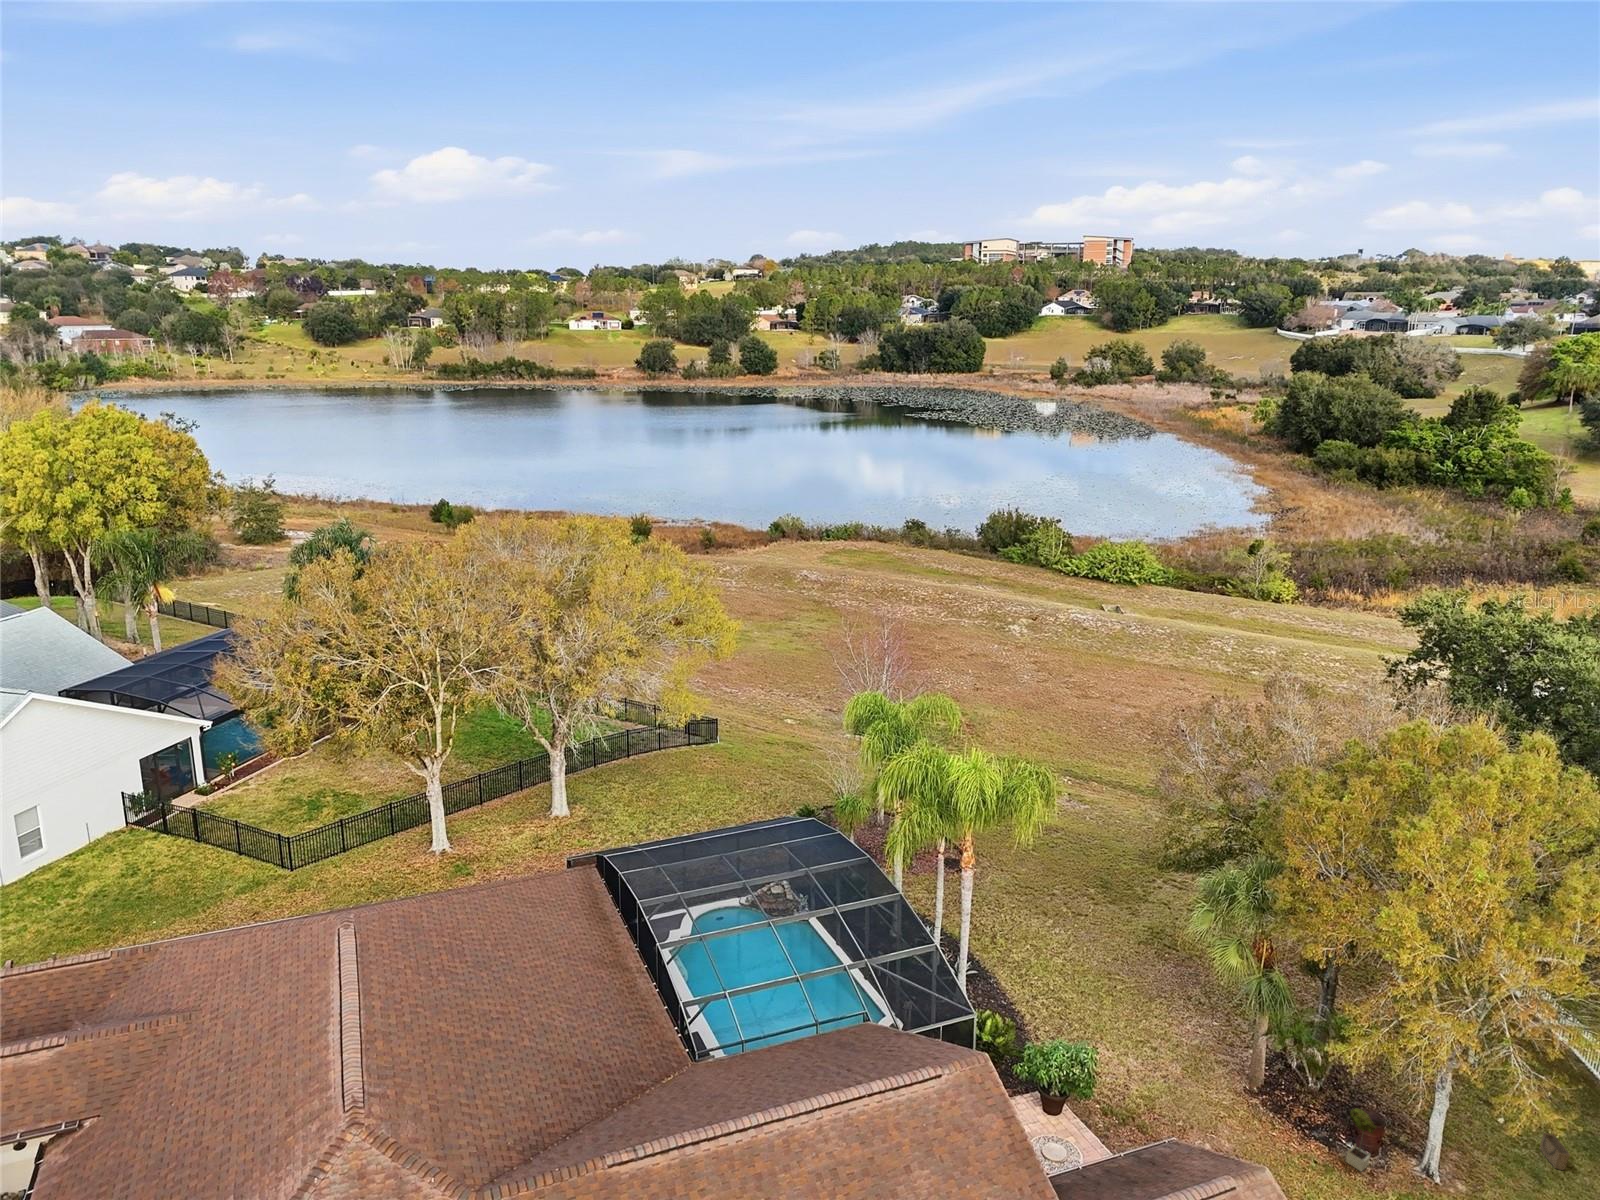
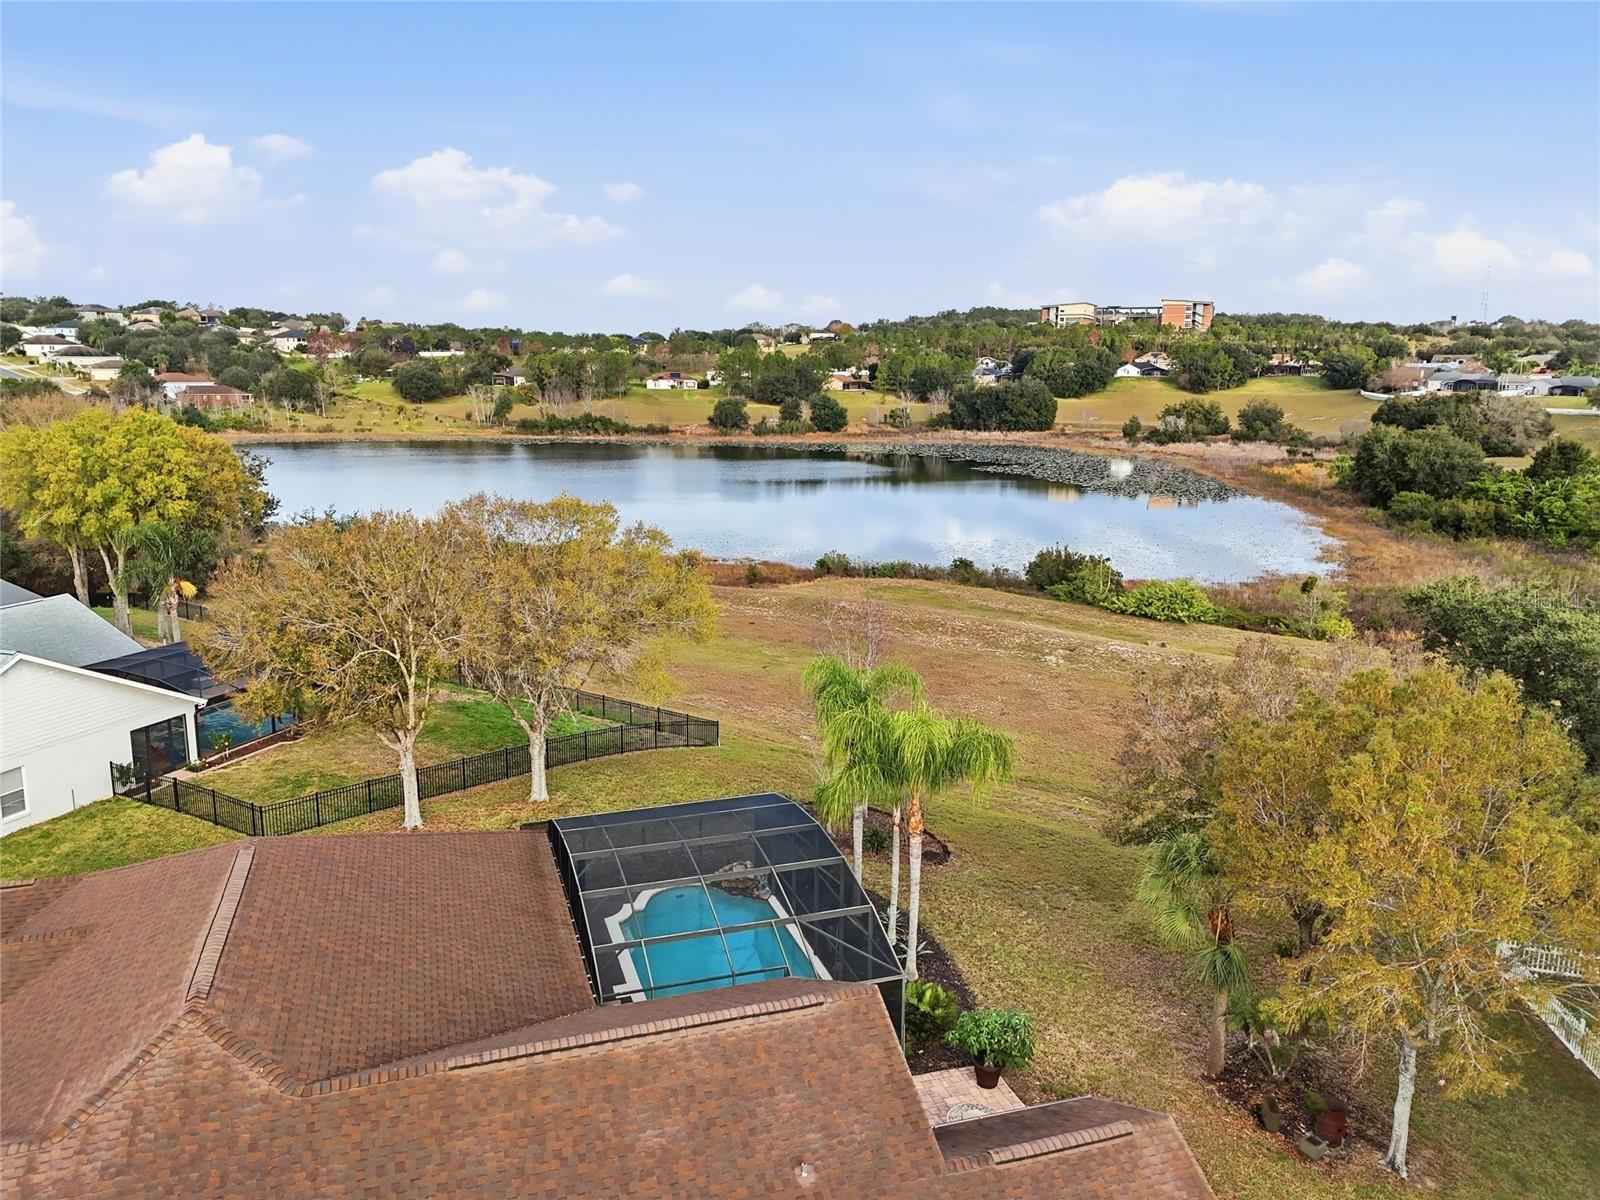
basket: present [1540,1133,1570,1170] -> present [1261,1095,1281,1132]

